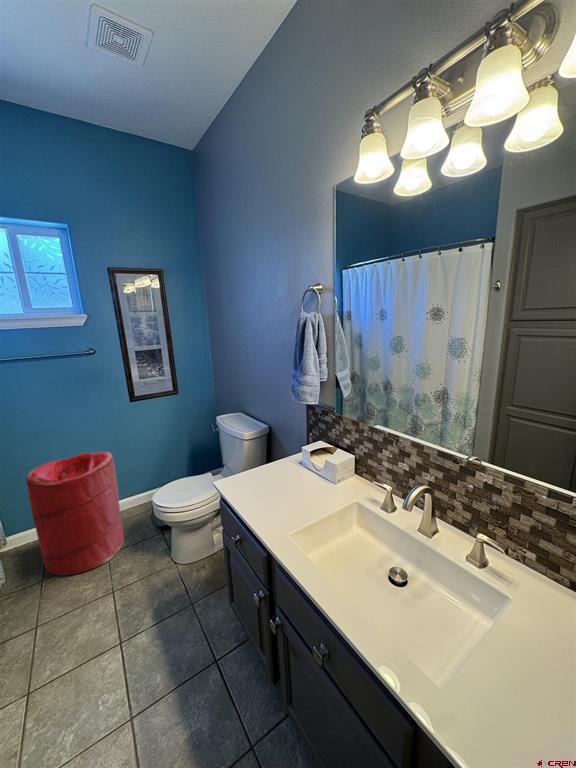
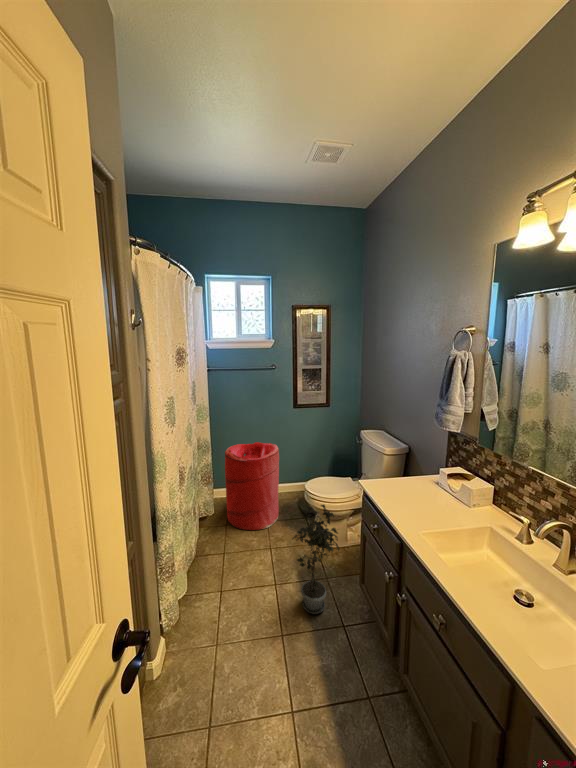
potted plant: none [129,520,196,662] -> present [292,505,339,614]

